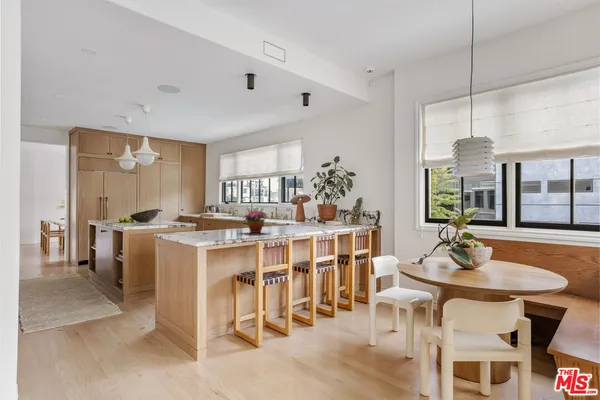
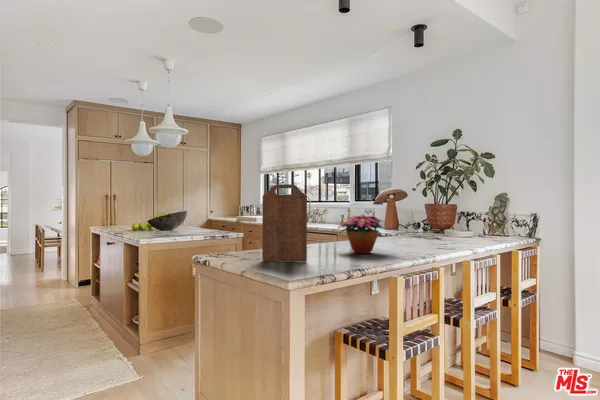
cutting board: none [192,194,217,236] -> present [262,184,307,262]

